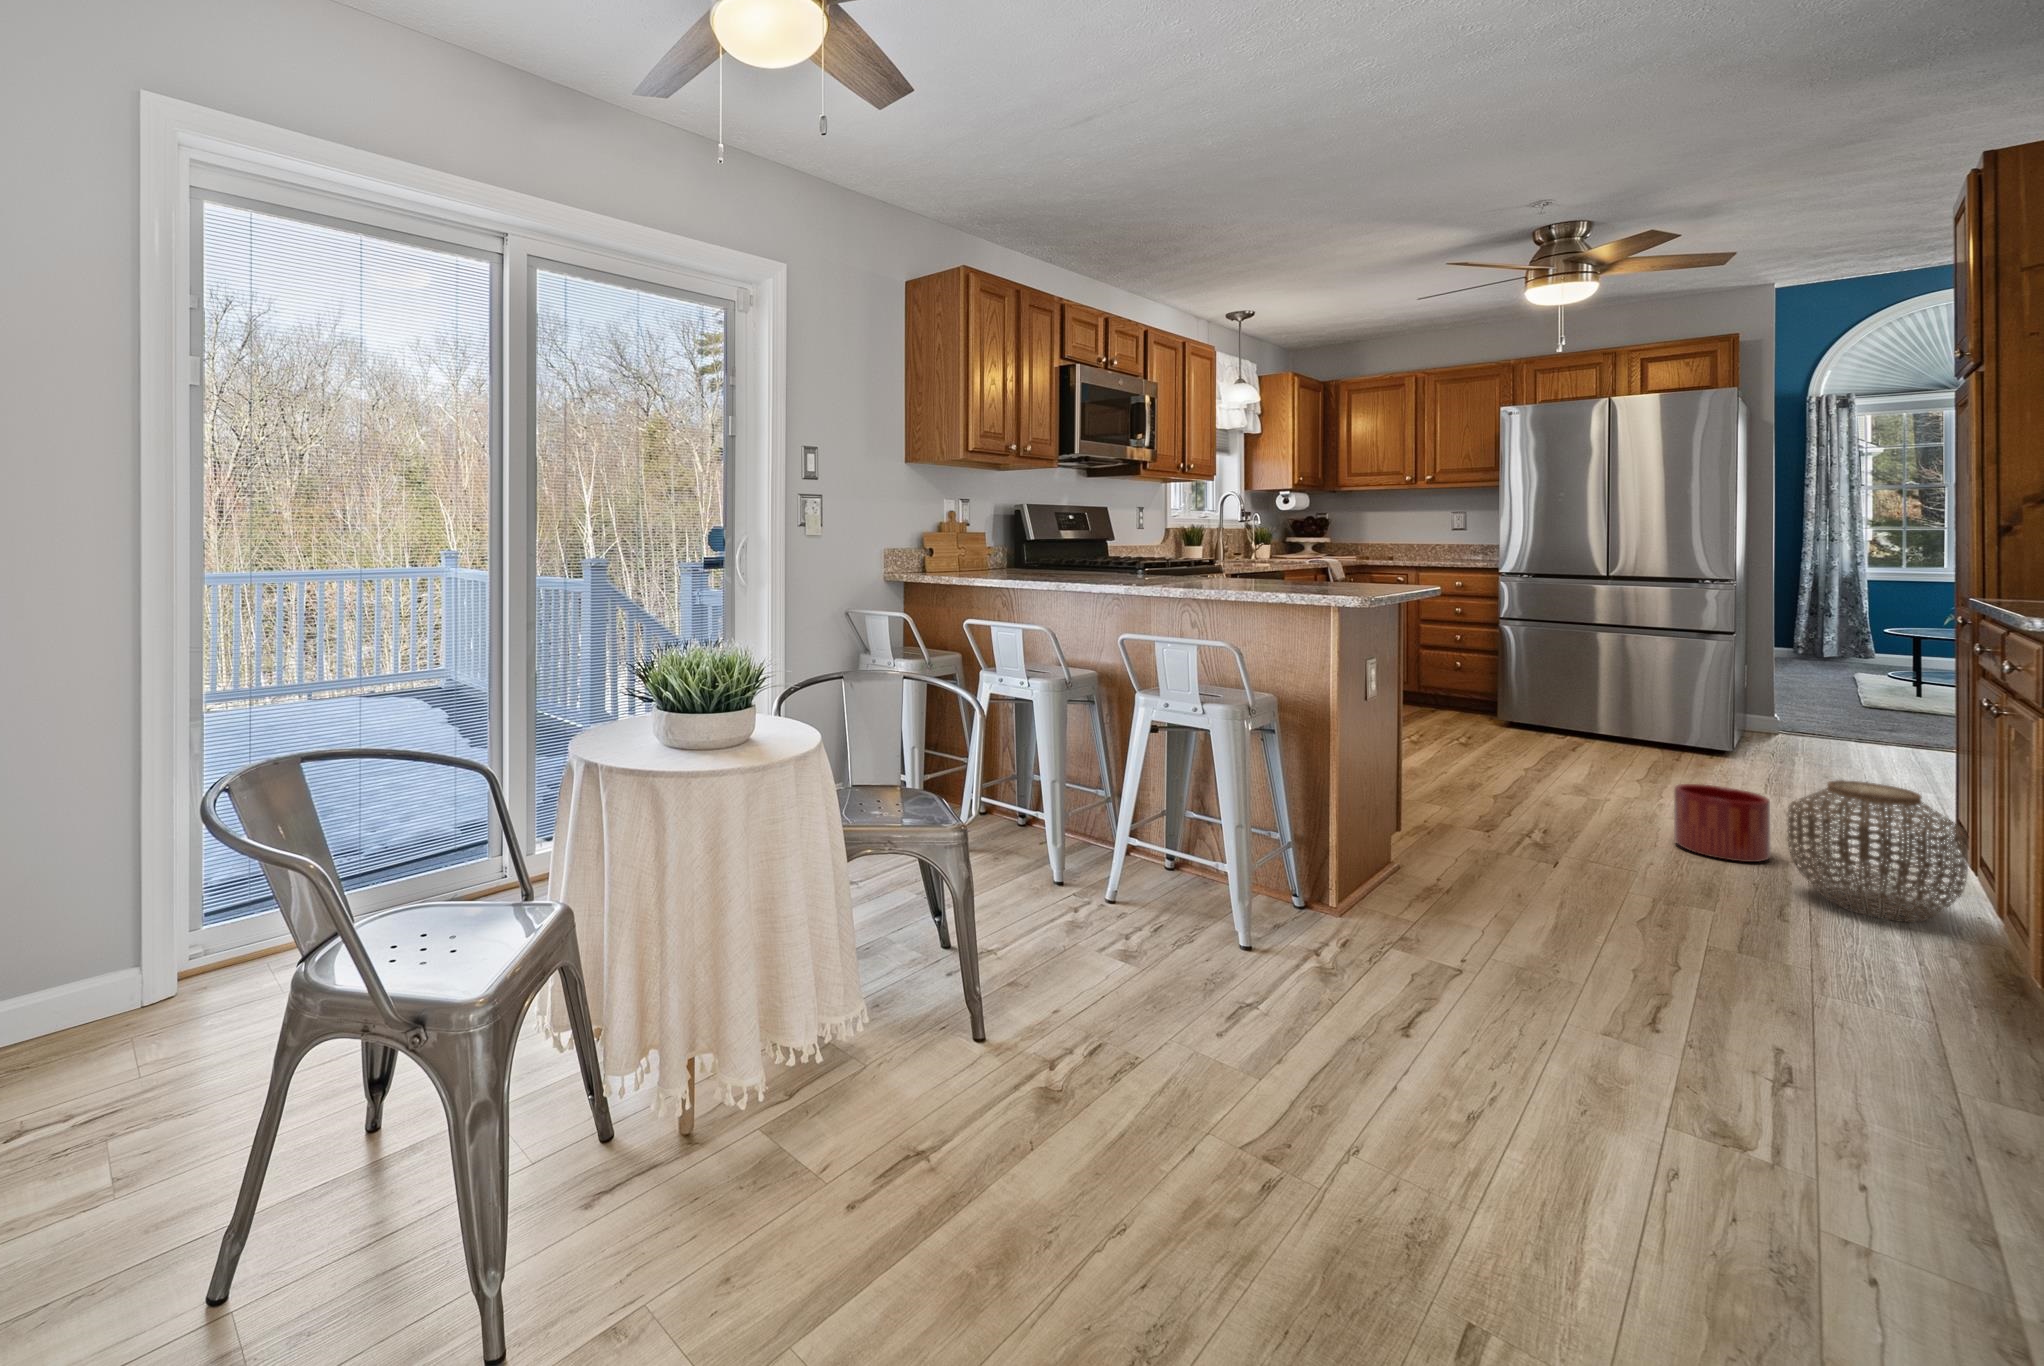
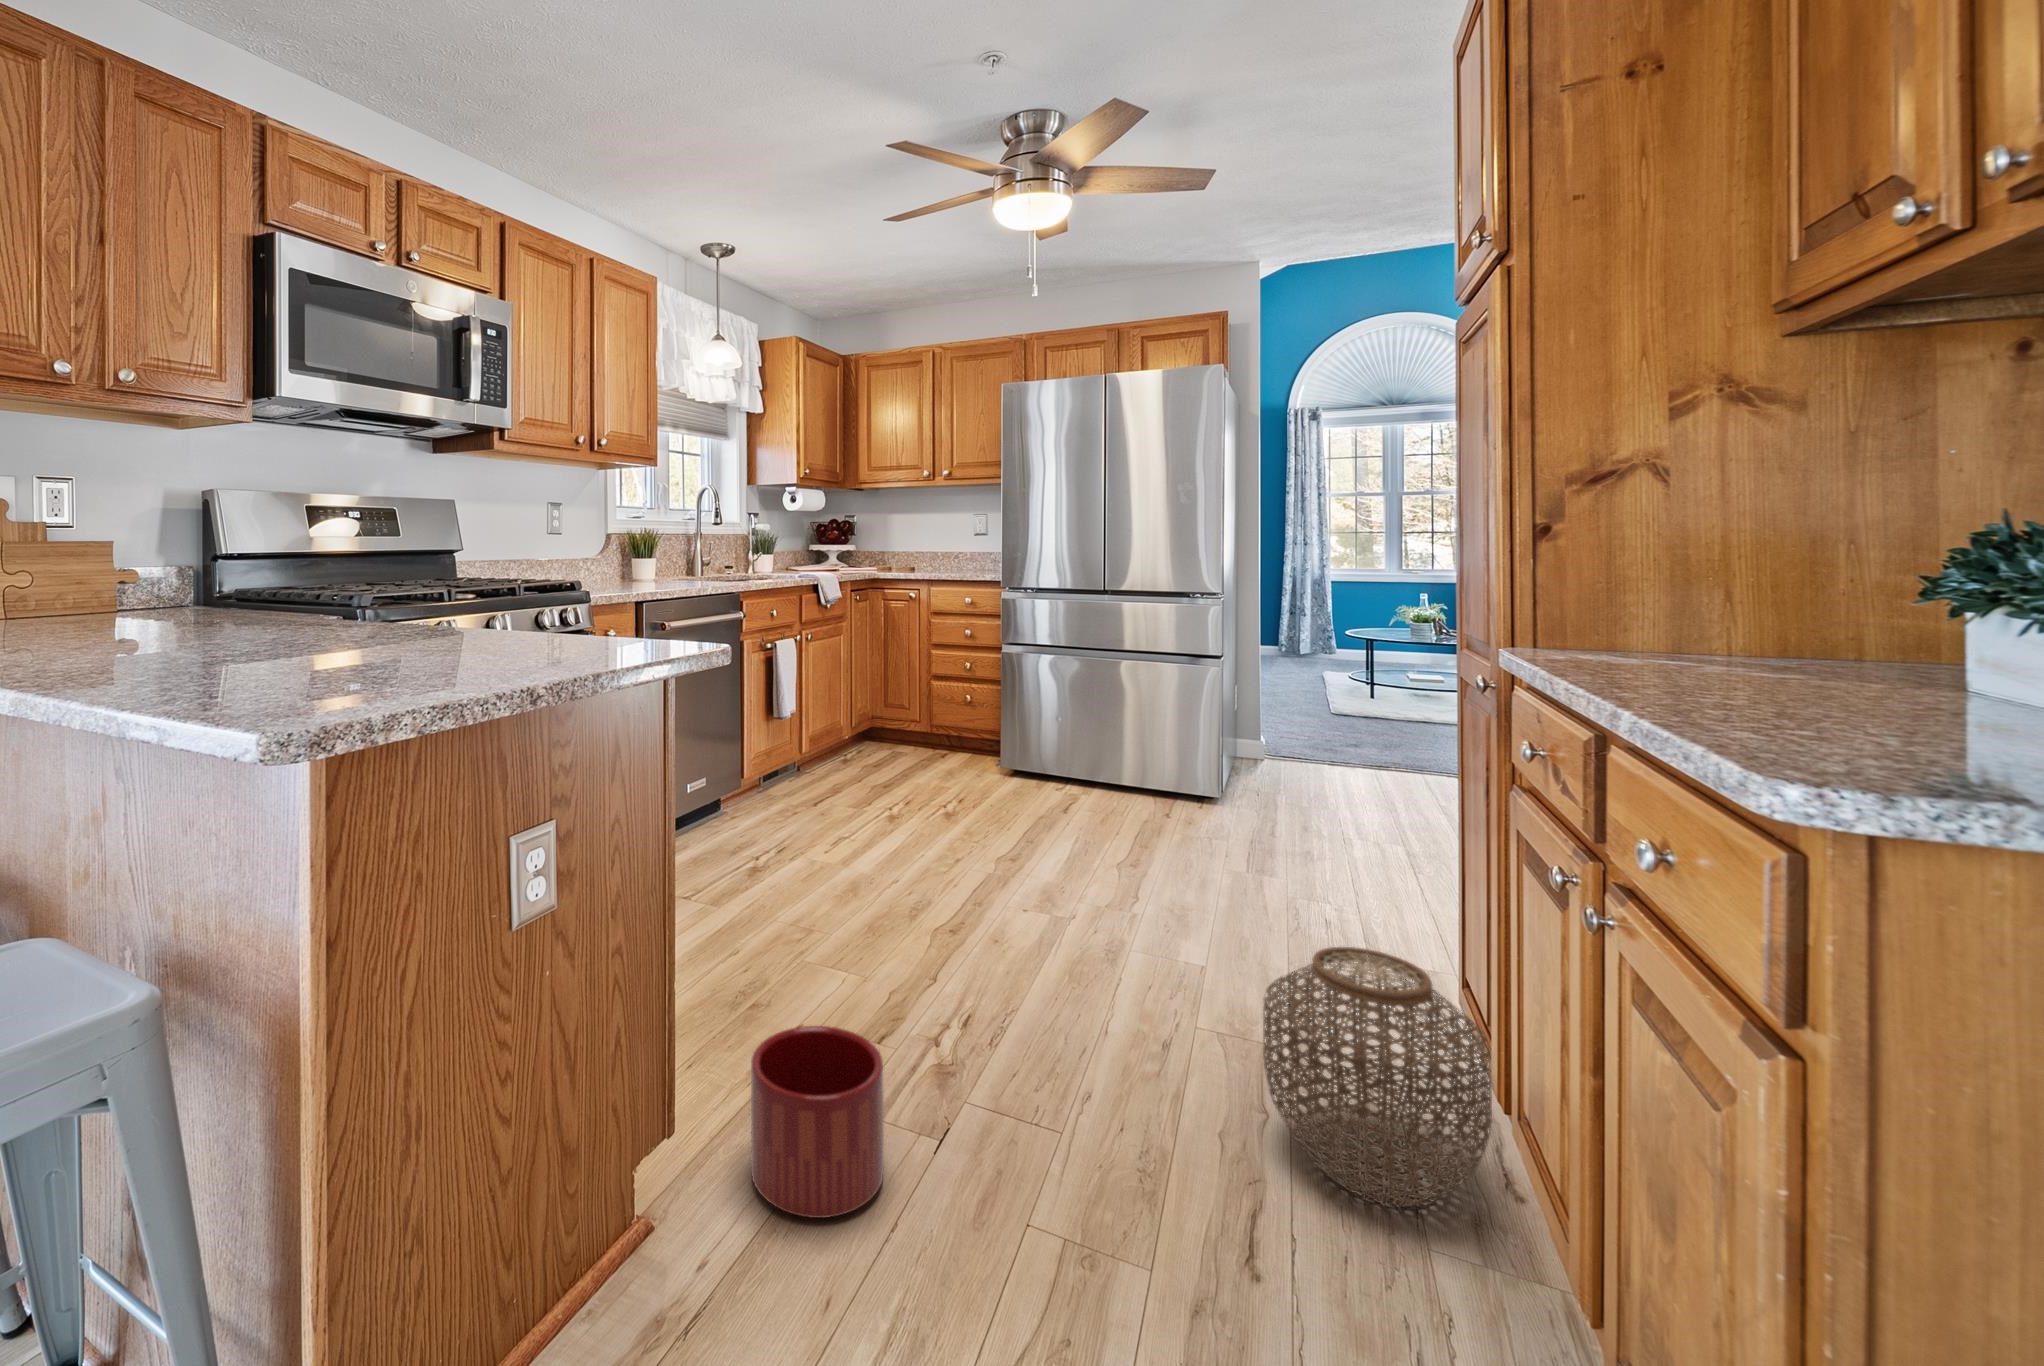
planter: present [1674,784,1770,862] -> present [751,1026,884,1218]

